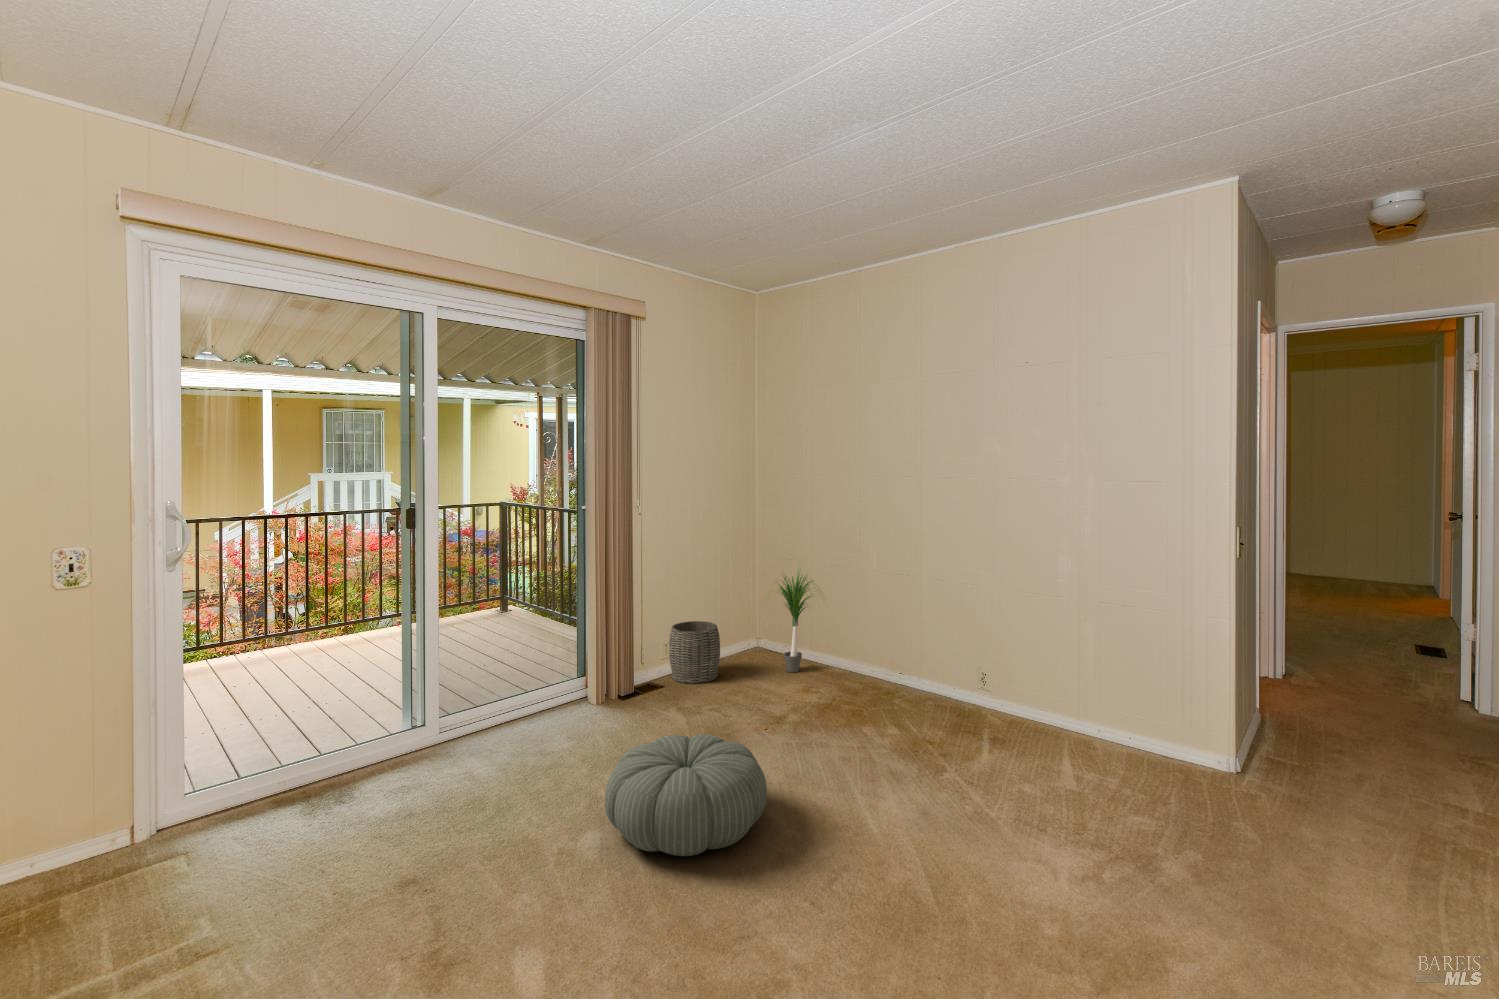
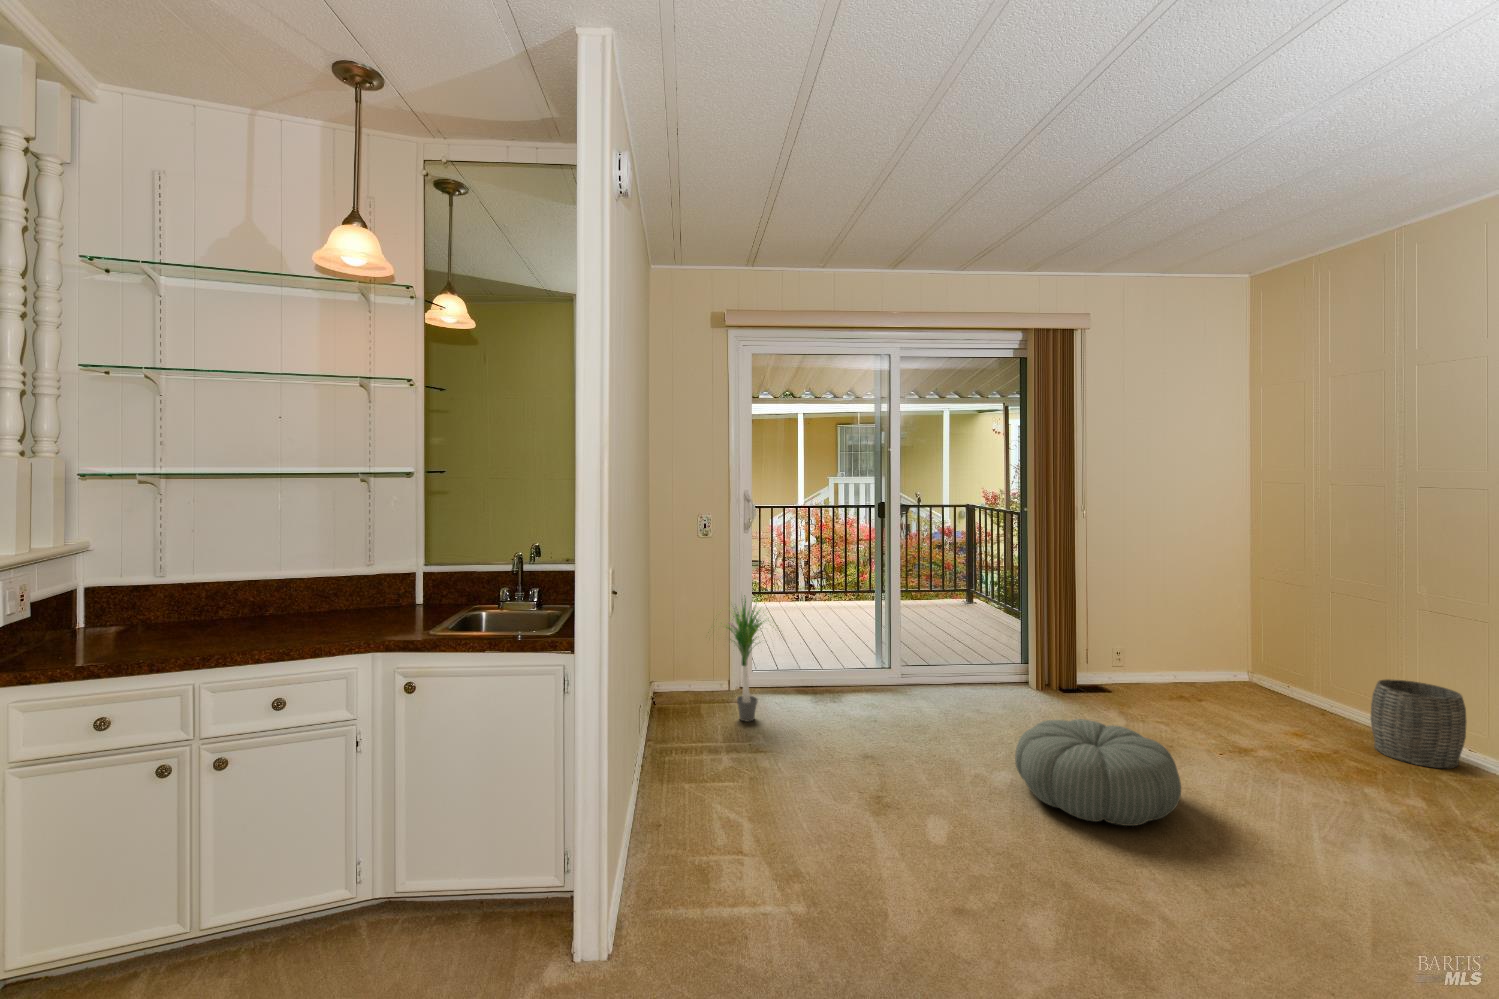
potted plant: present [768,570,821,672] -> present [708,595,769,722]
woven basket: present [669,621,720,683] -> present [1371,679,1467,768]

